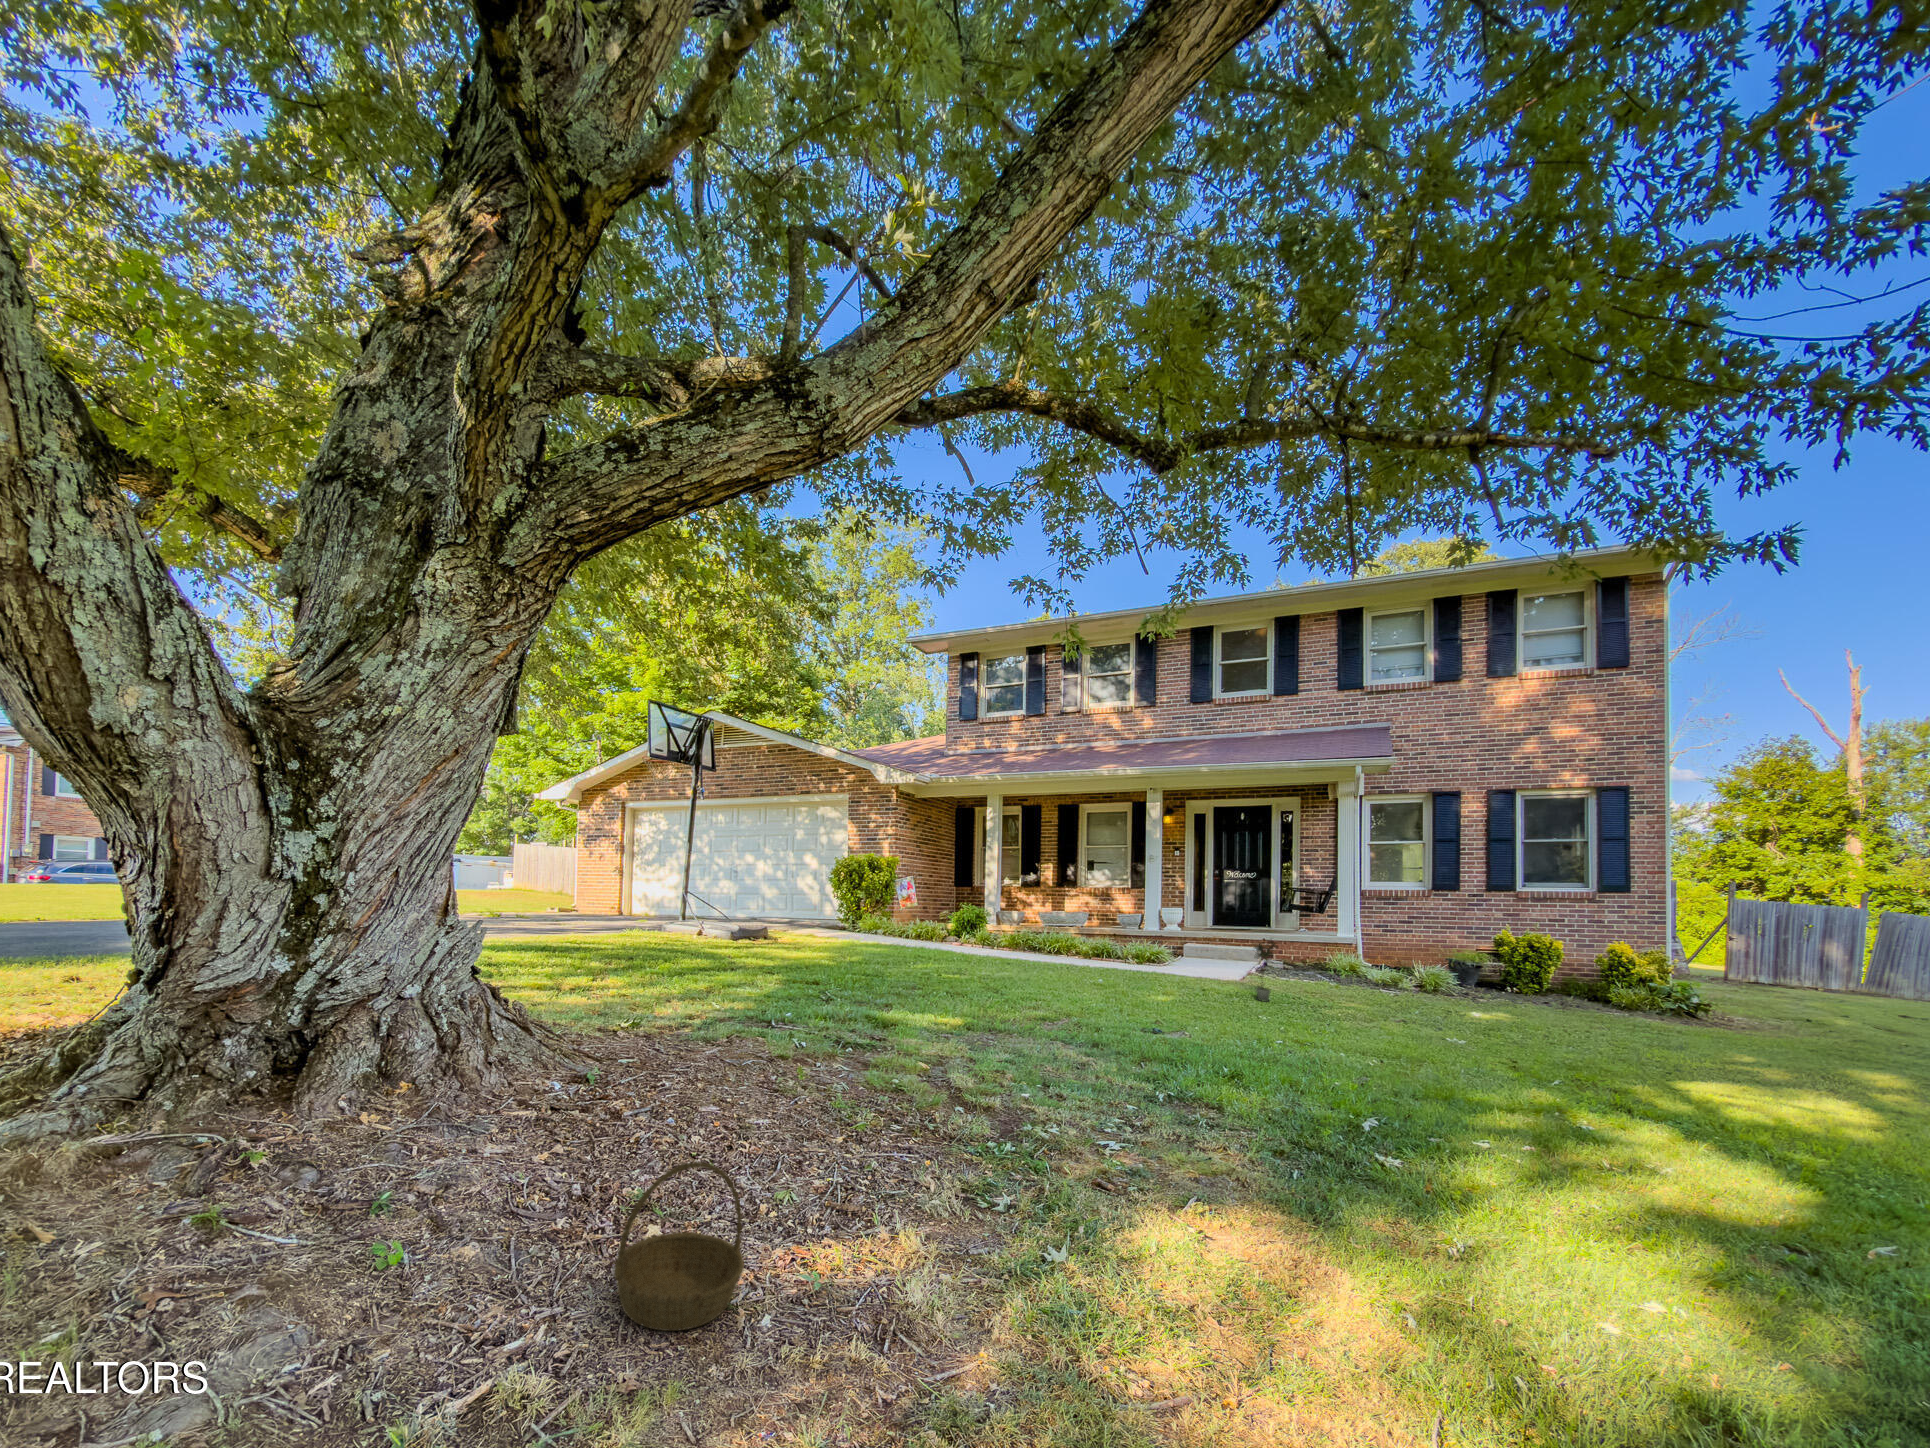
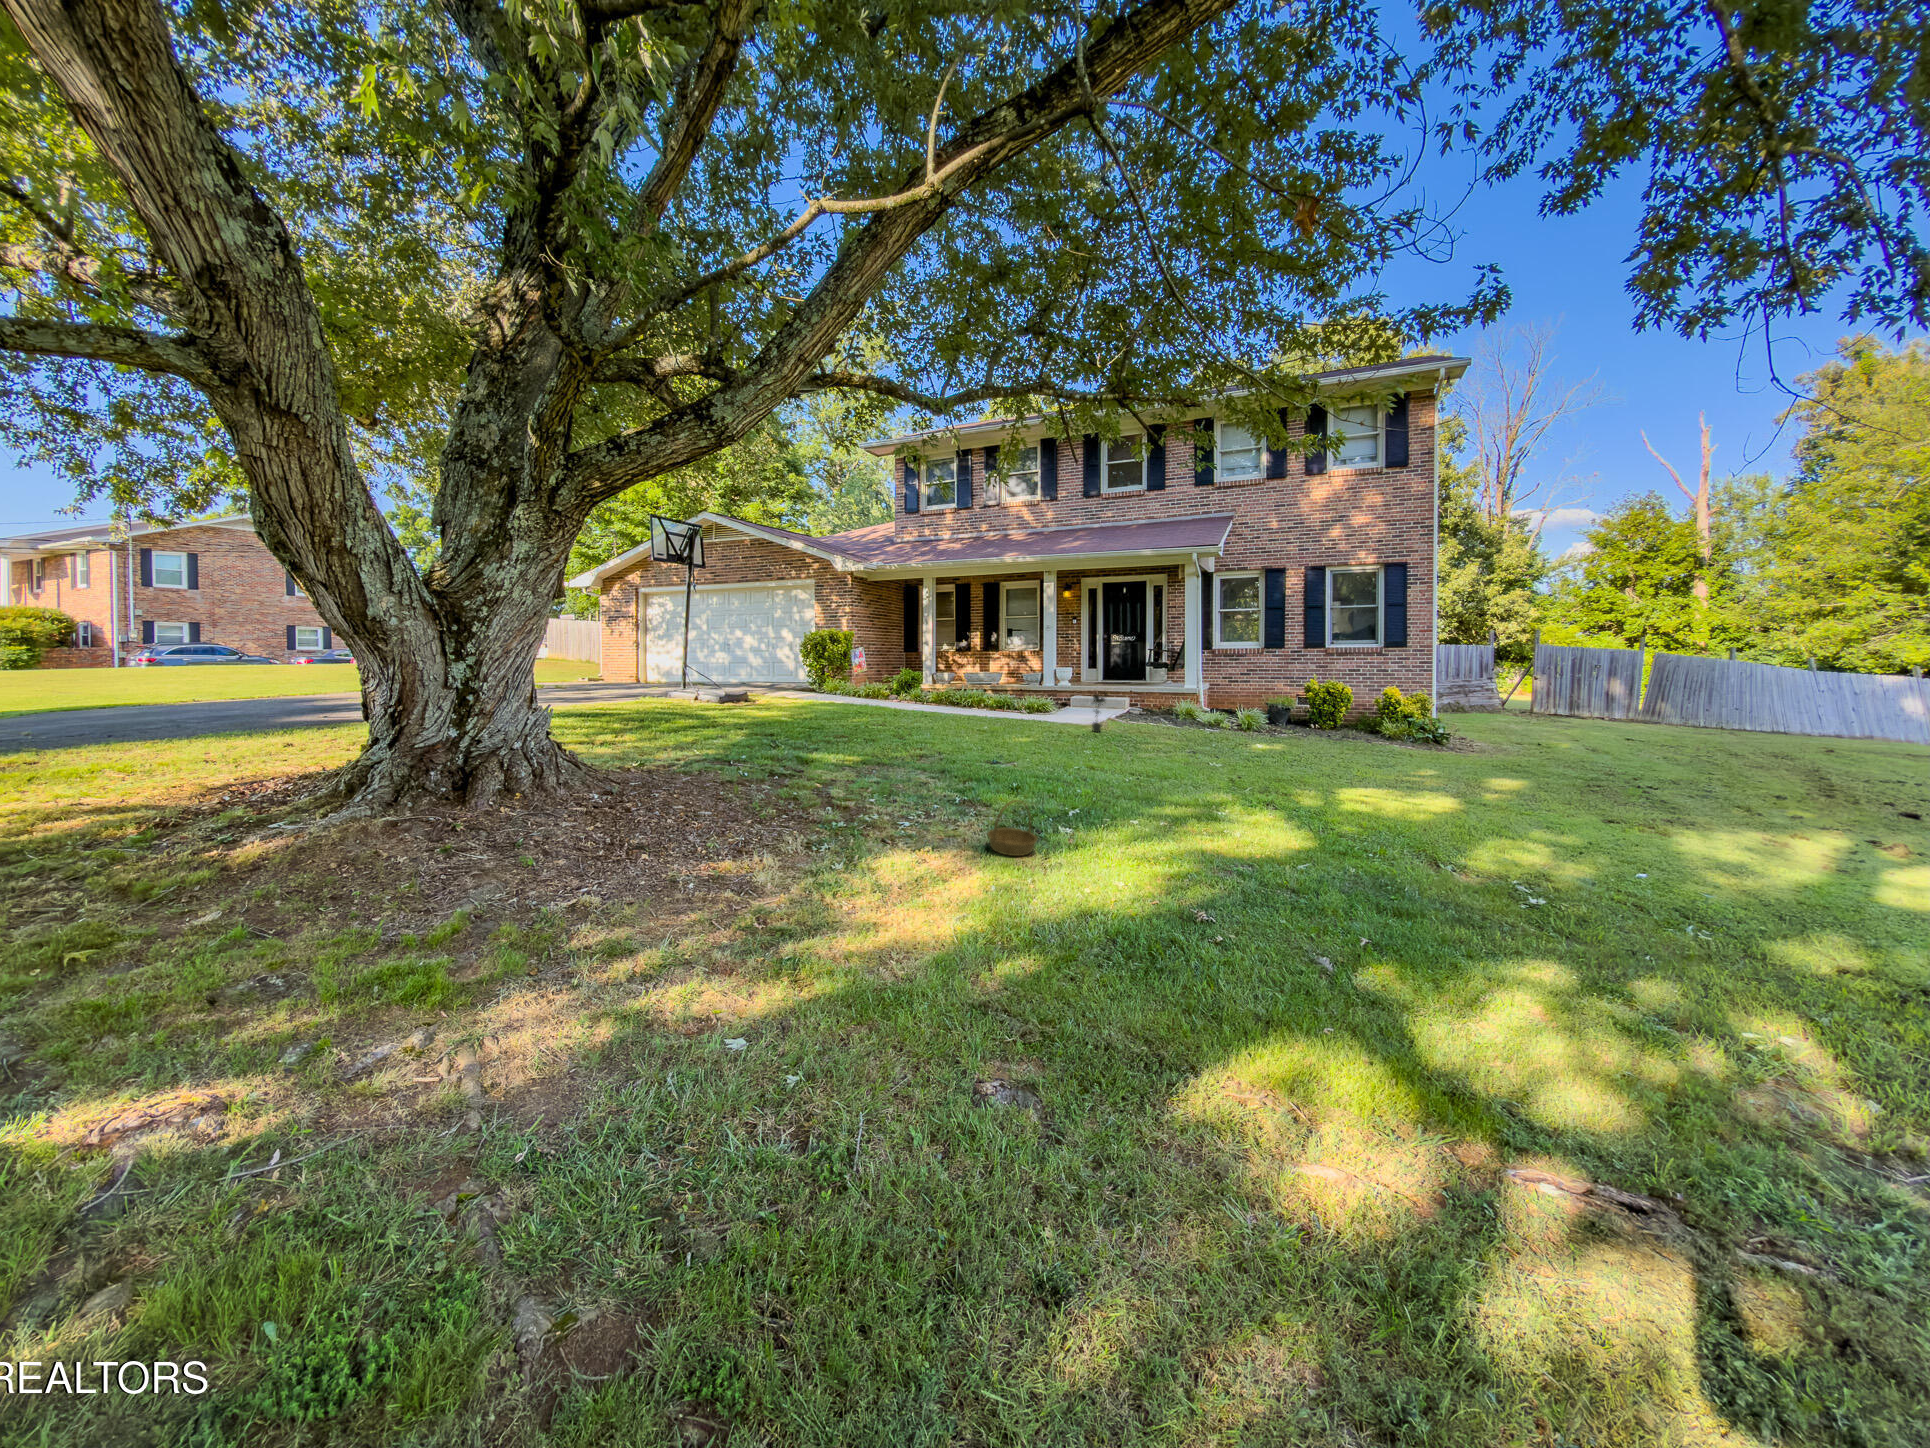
basket: present [614,1162,744,1331] -> present [988,800,1037,856]

